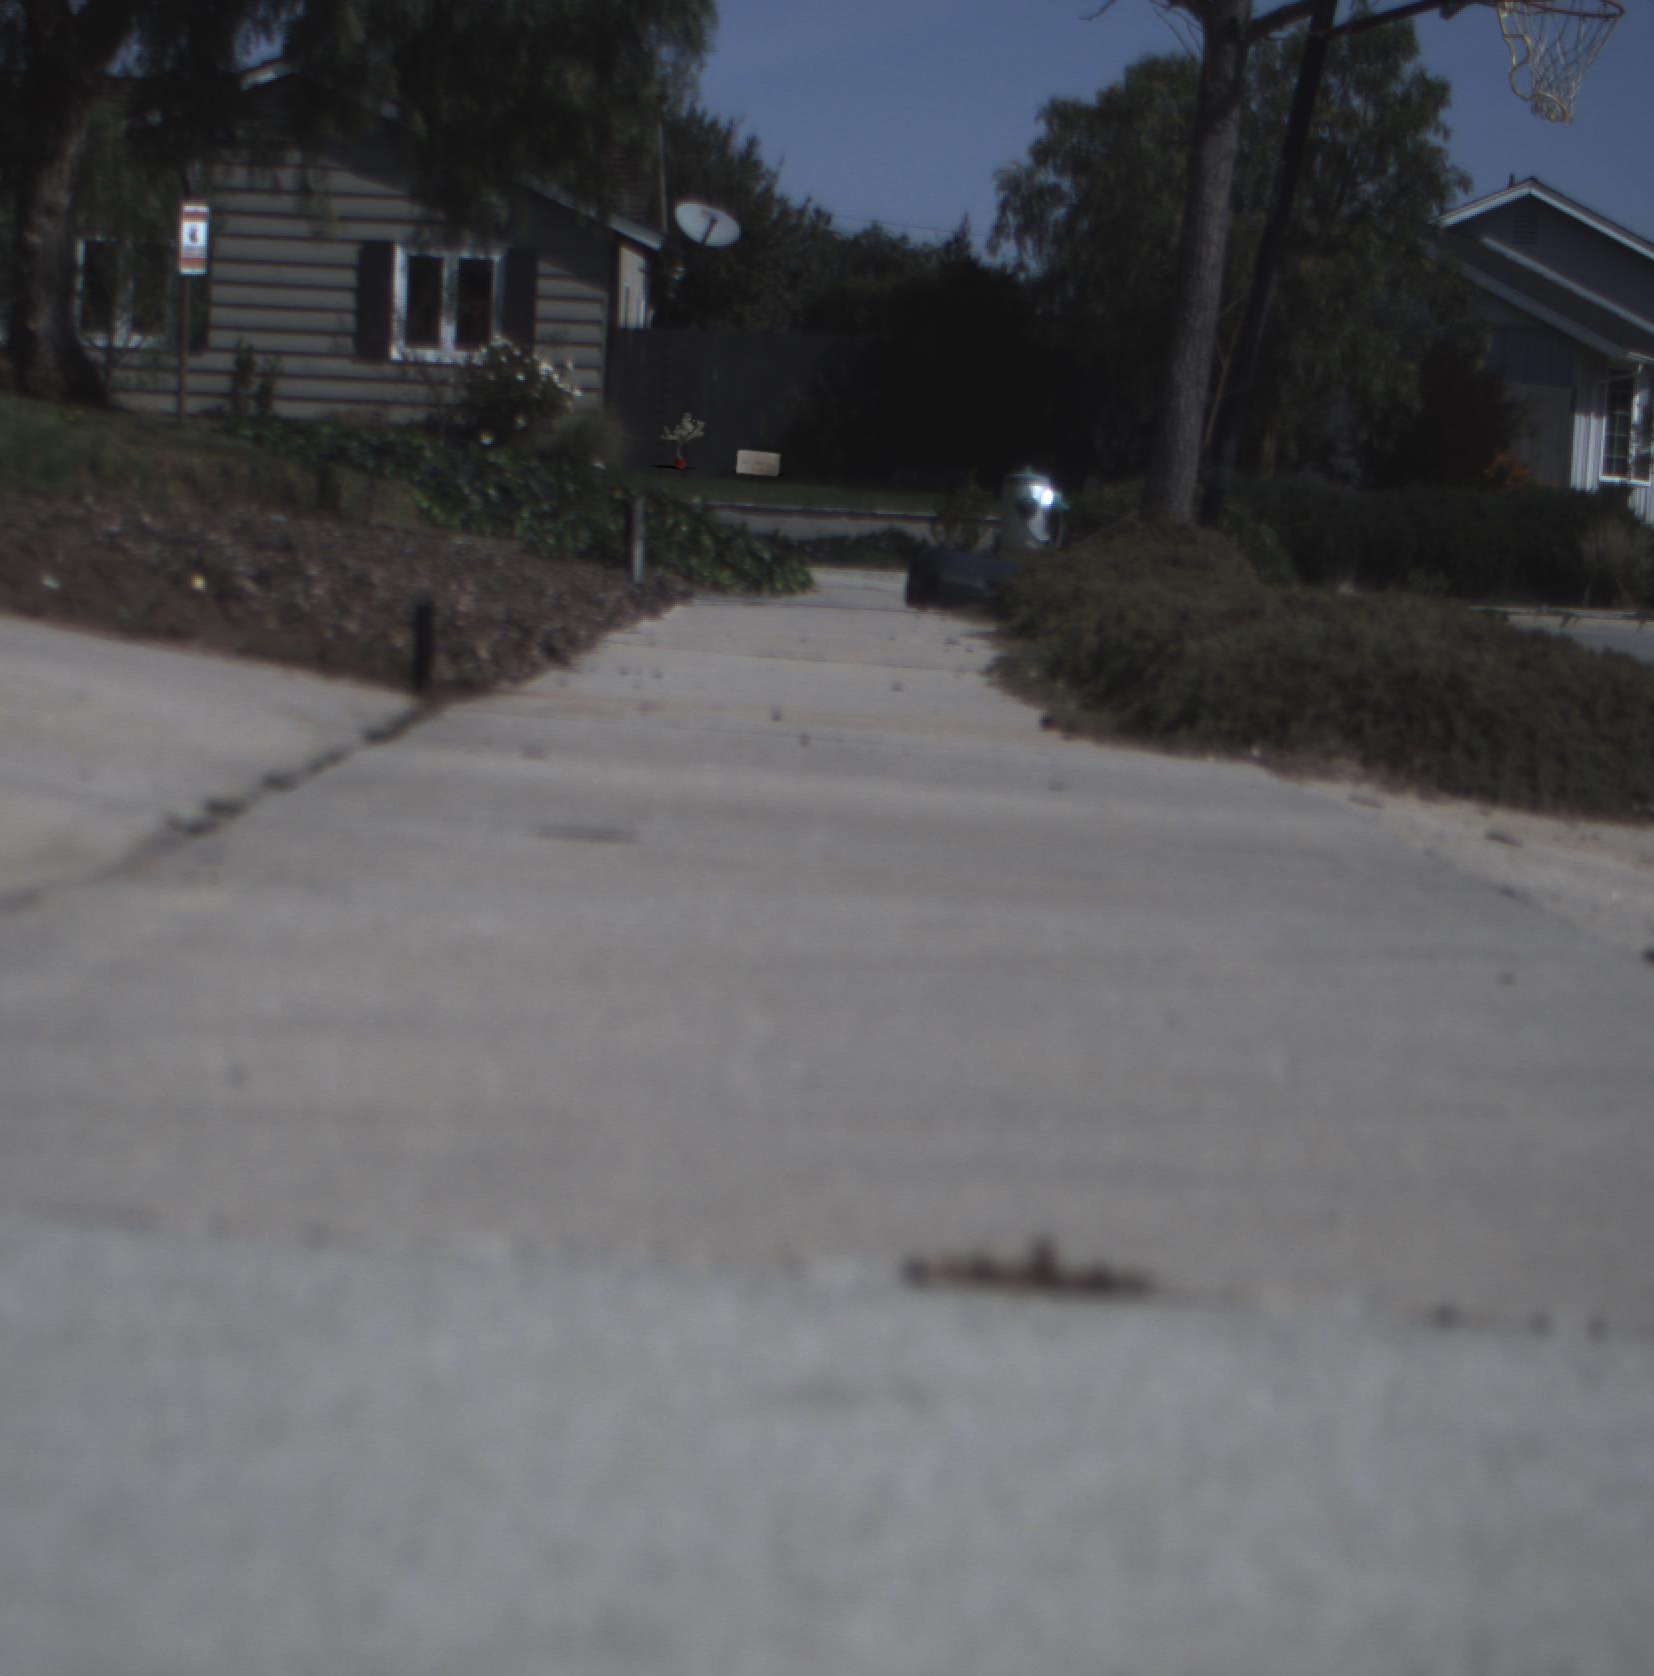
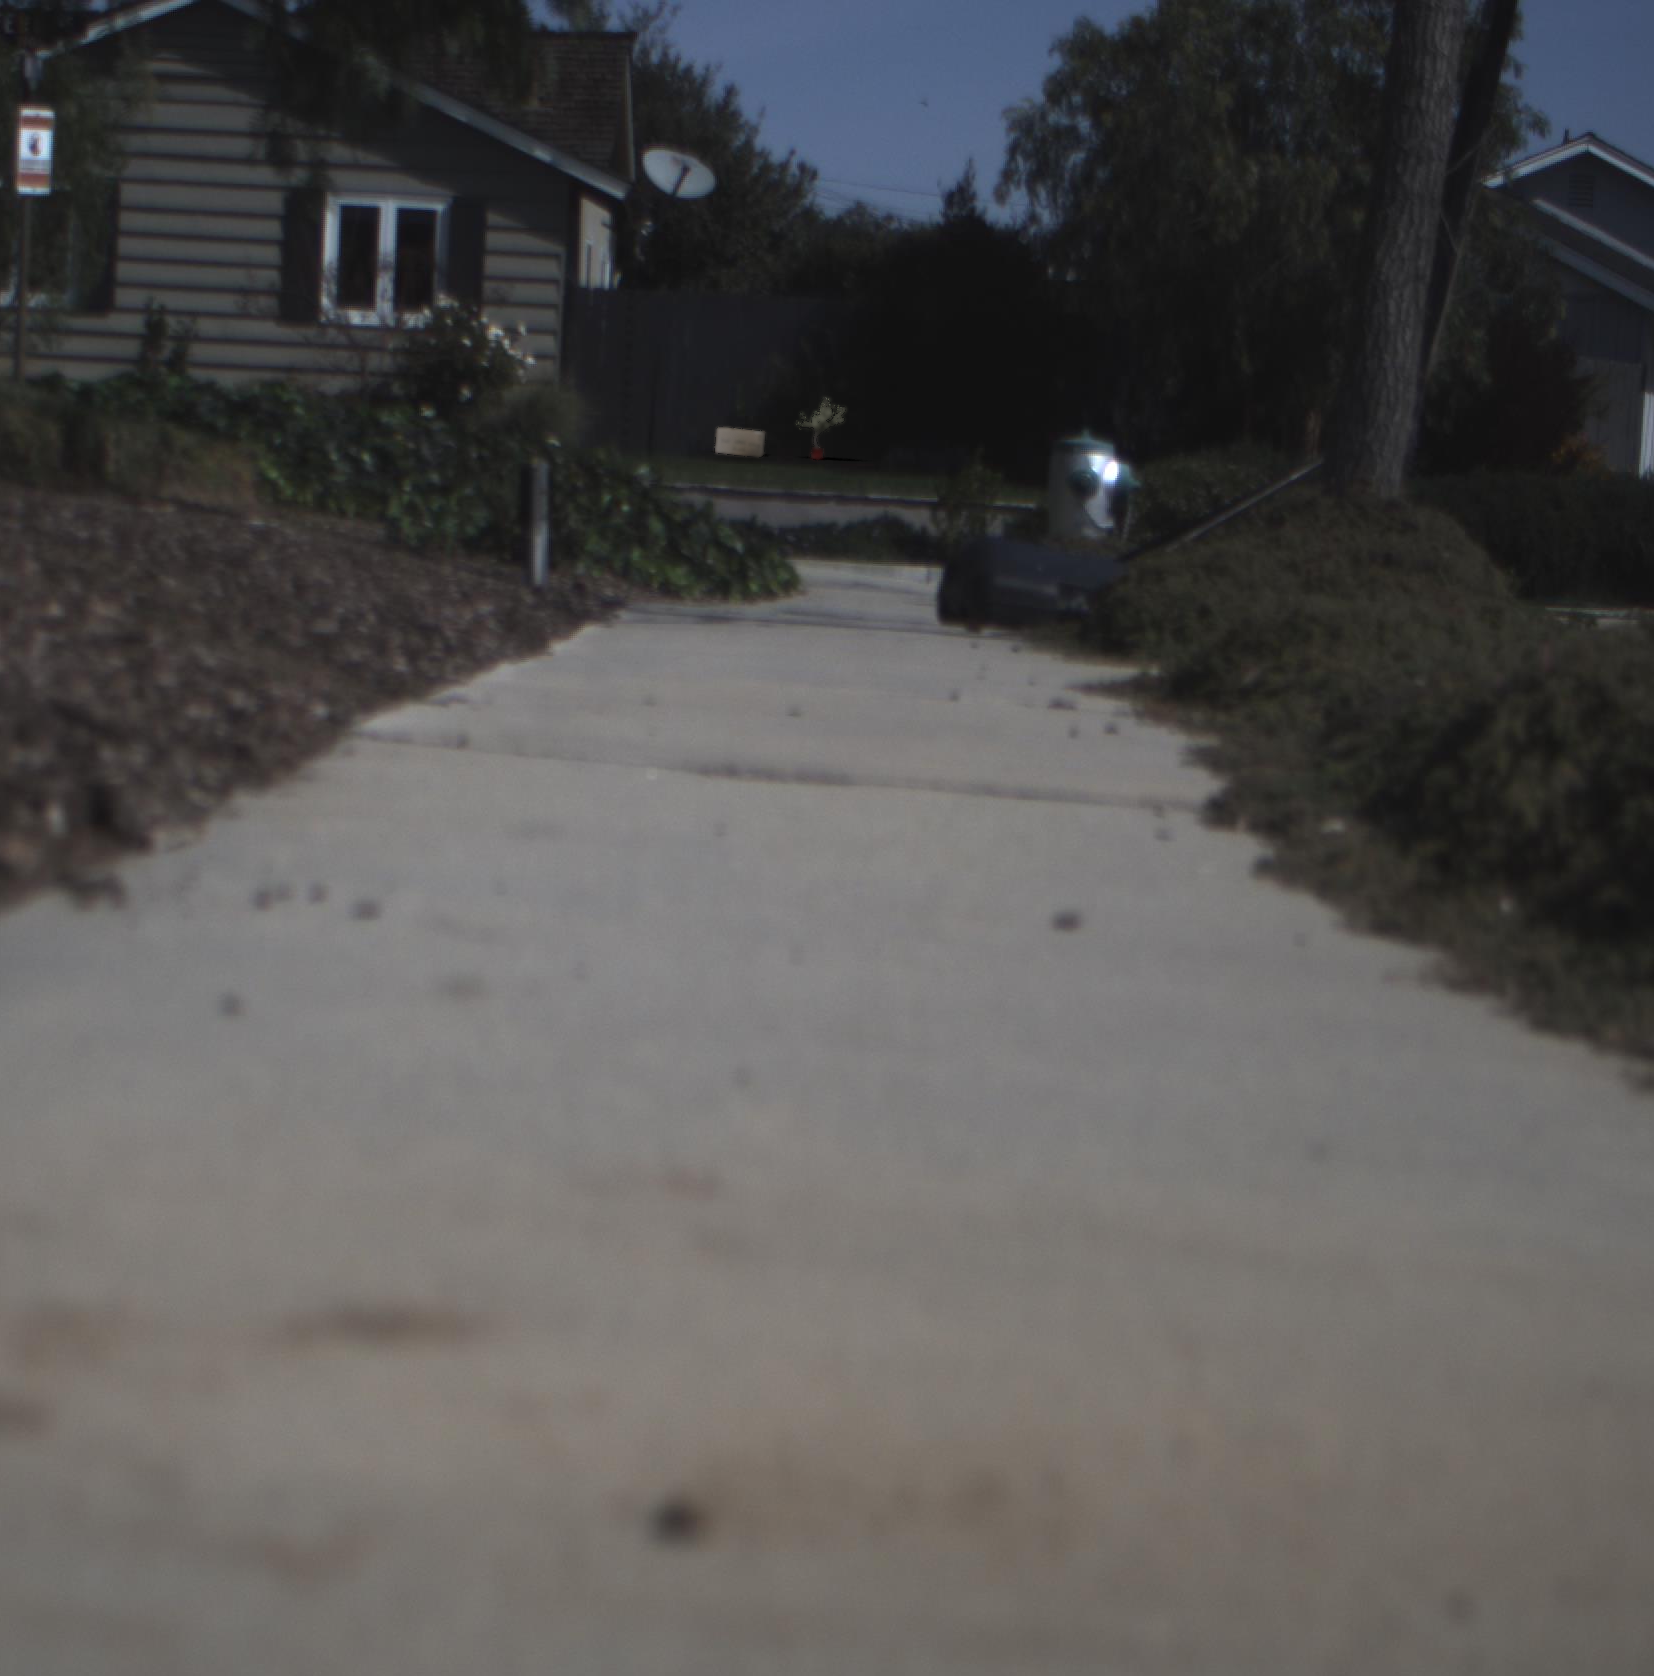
potted tree: present [666,414,704,469] -> present [798,398,843,460]

